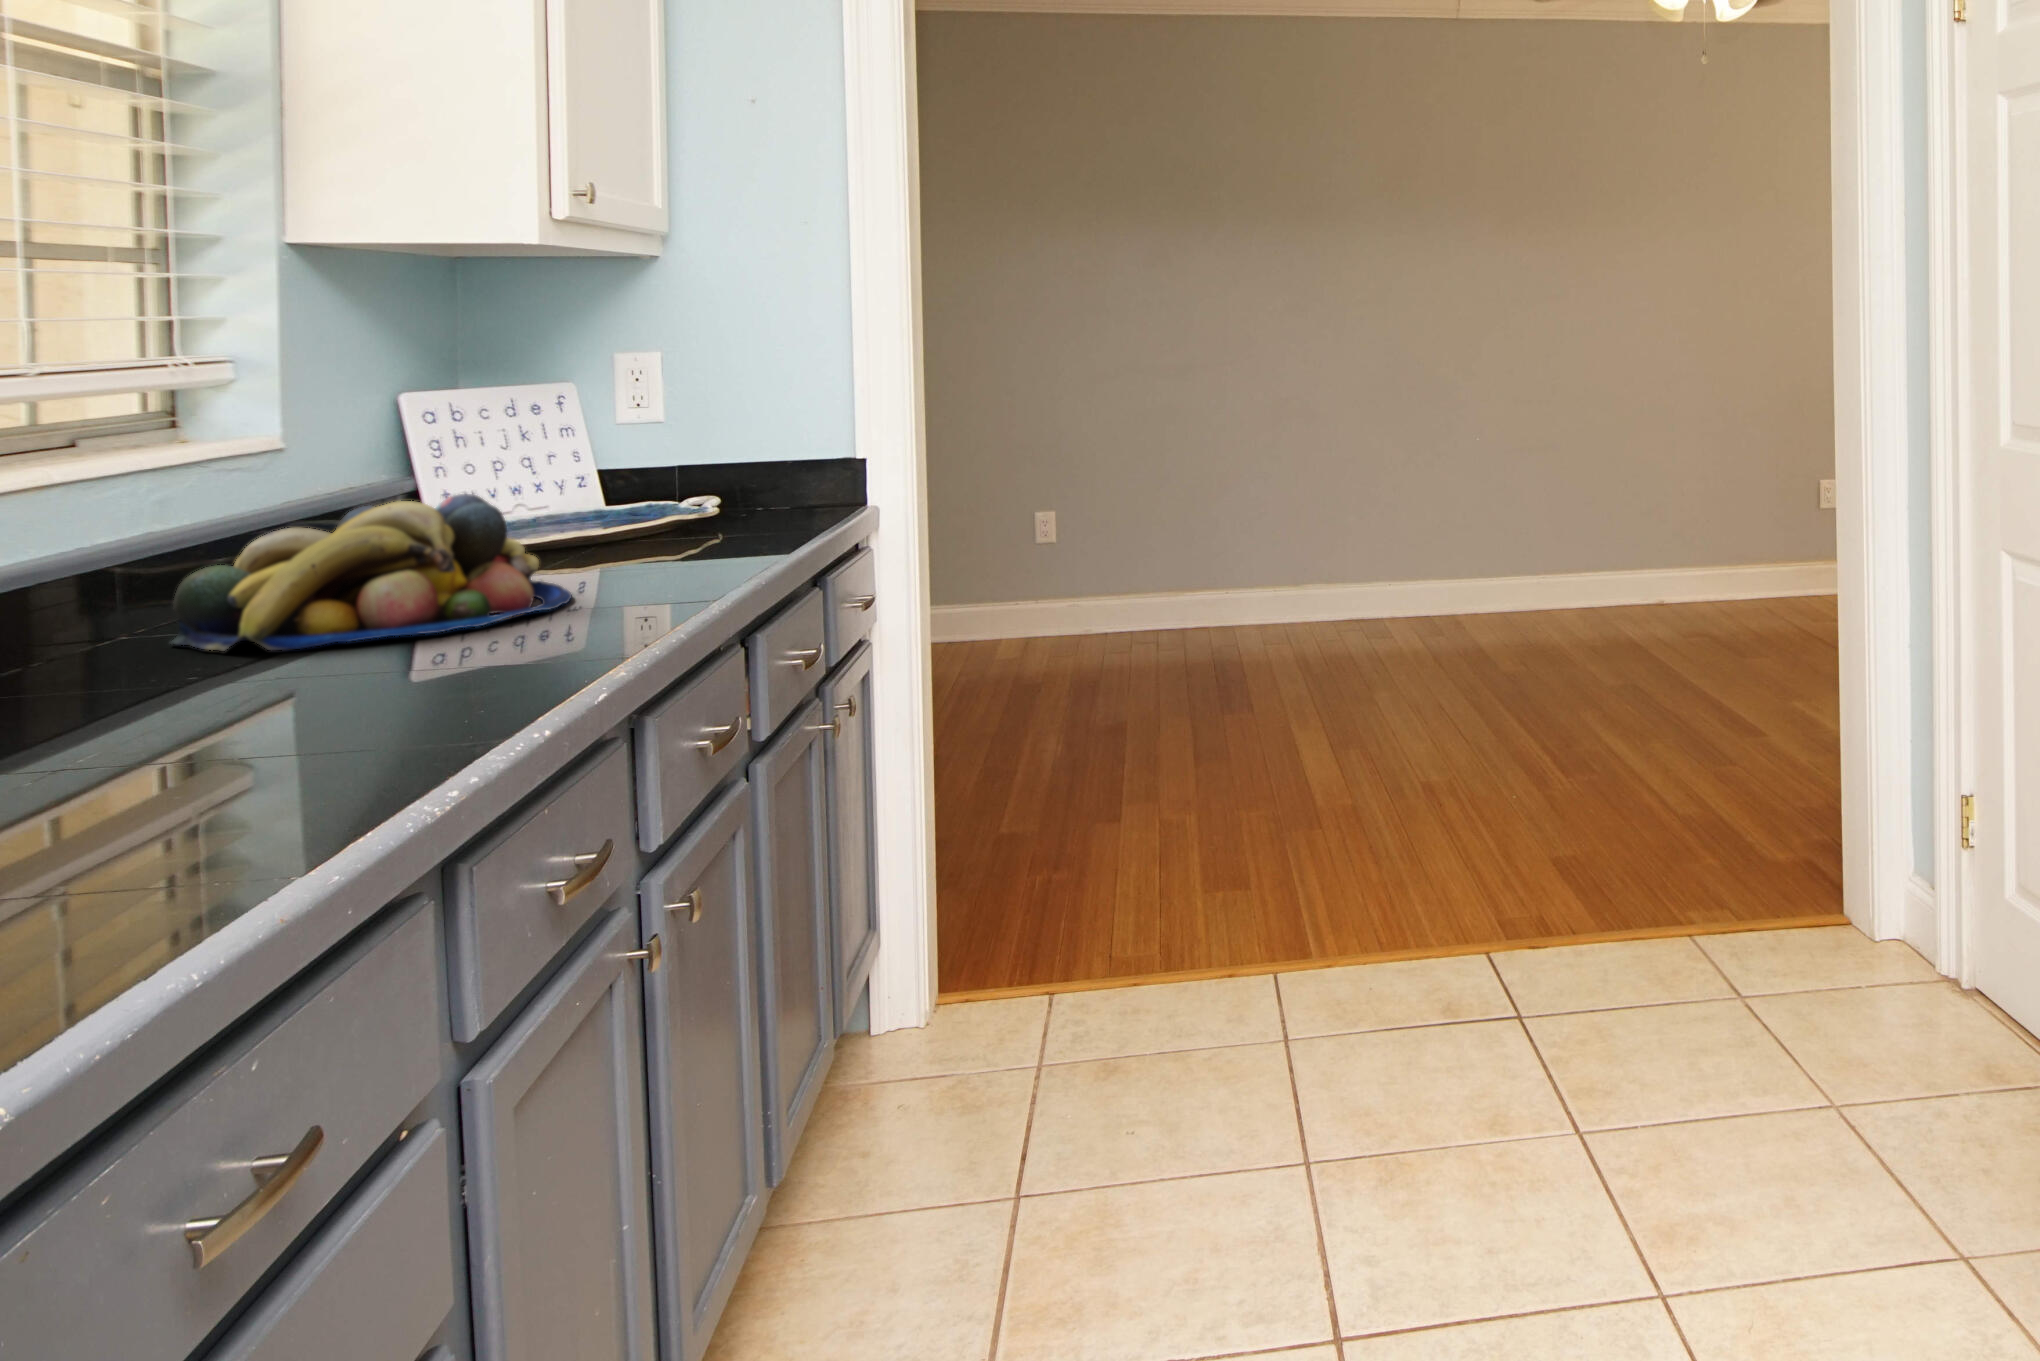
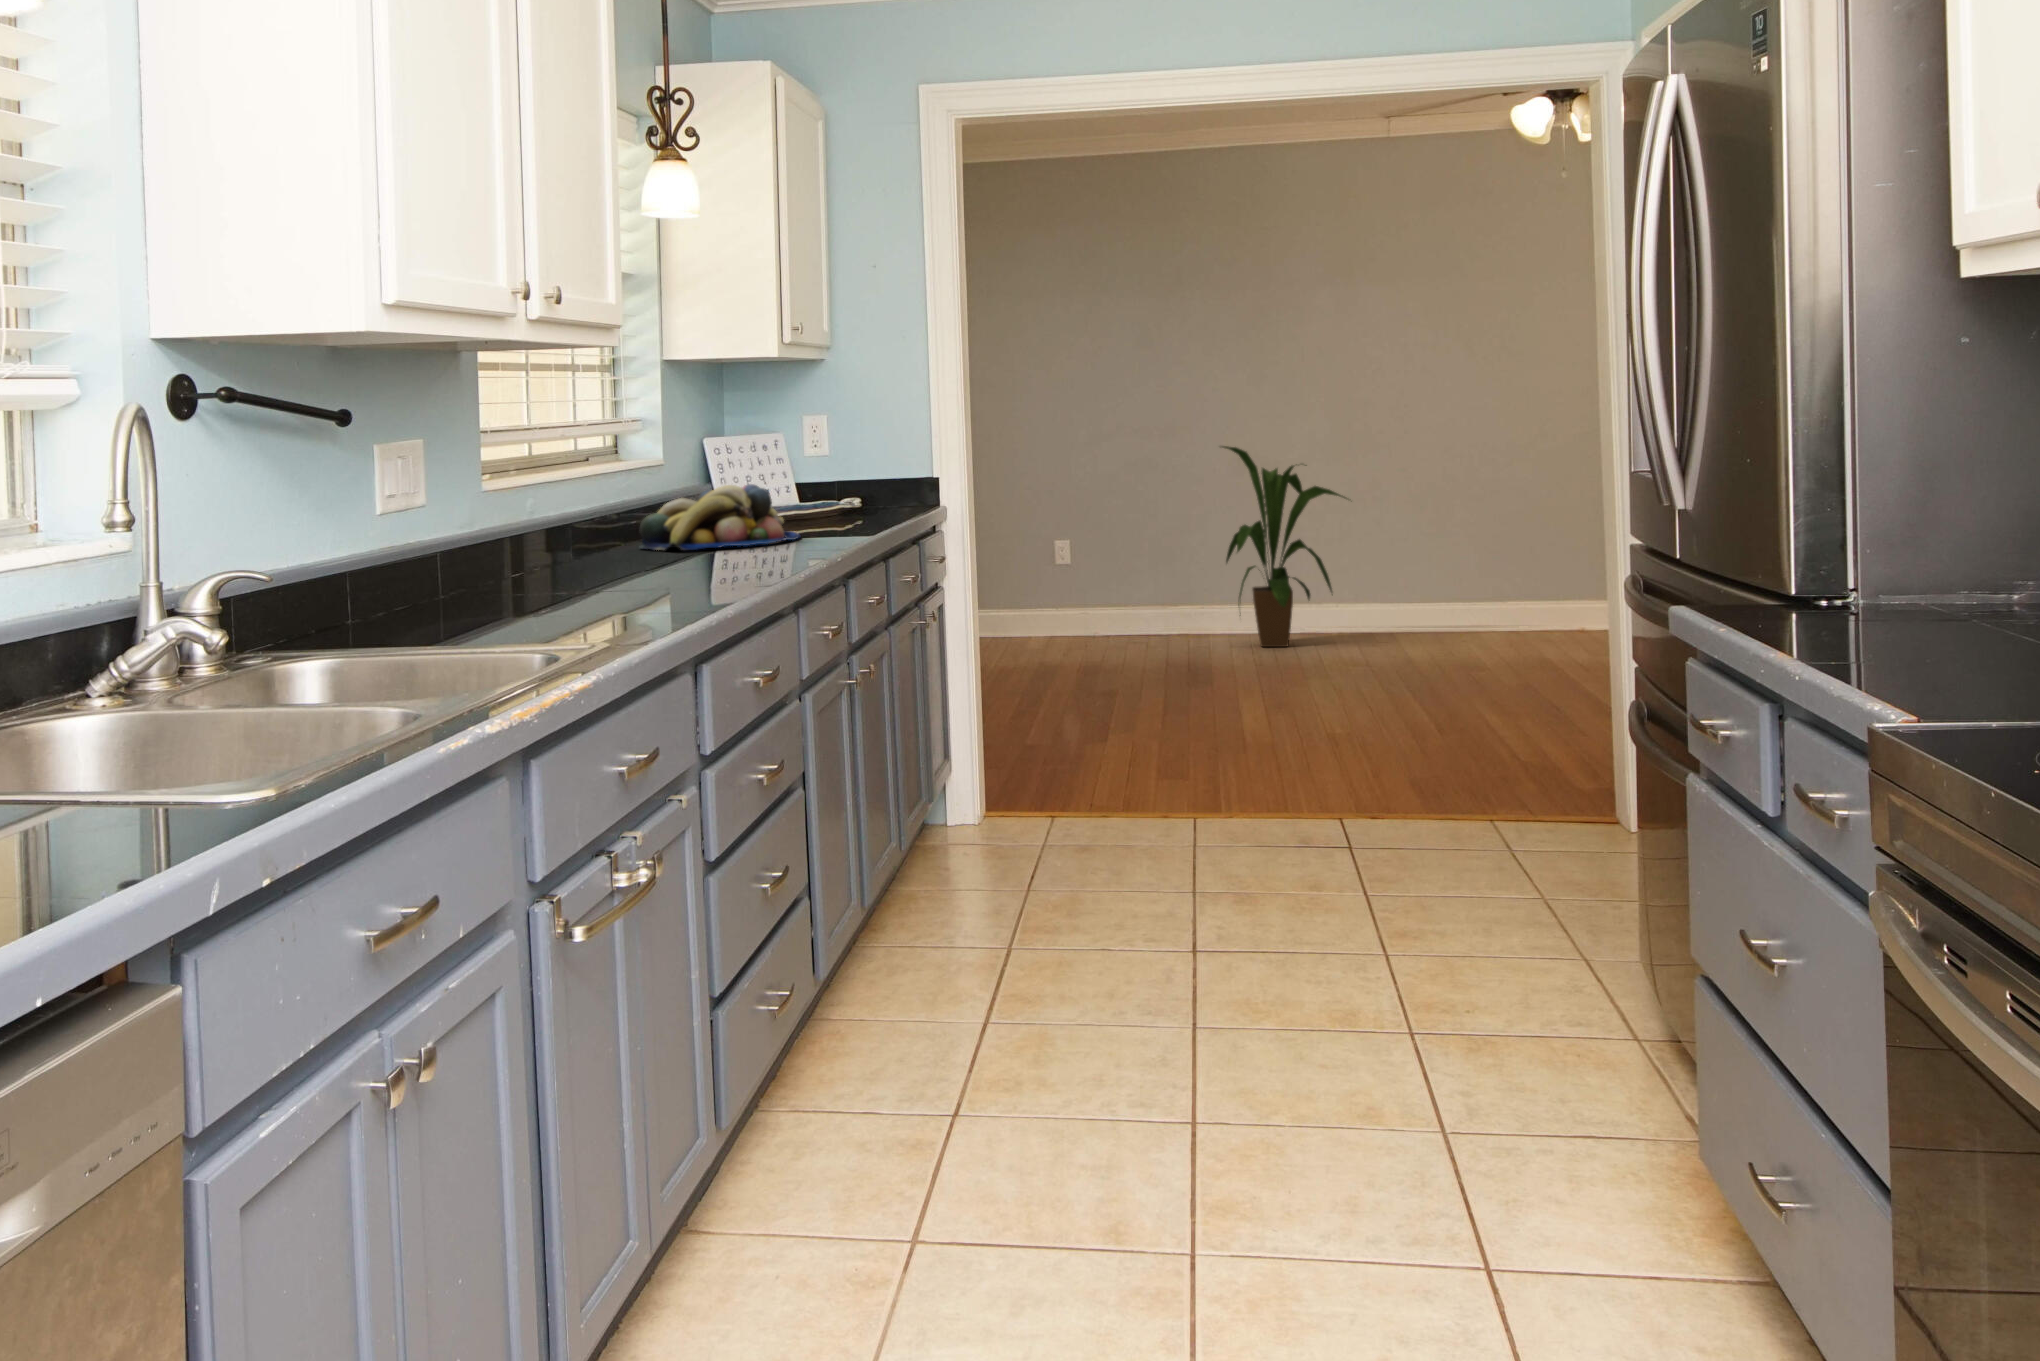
house plant: none [1248,390,1412,645] -> present [1222,446,1347,647]

